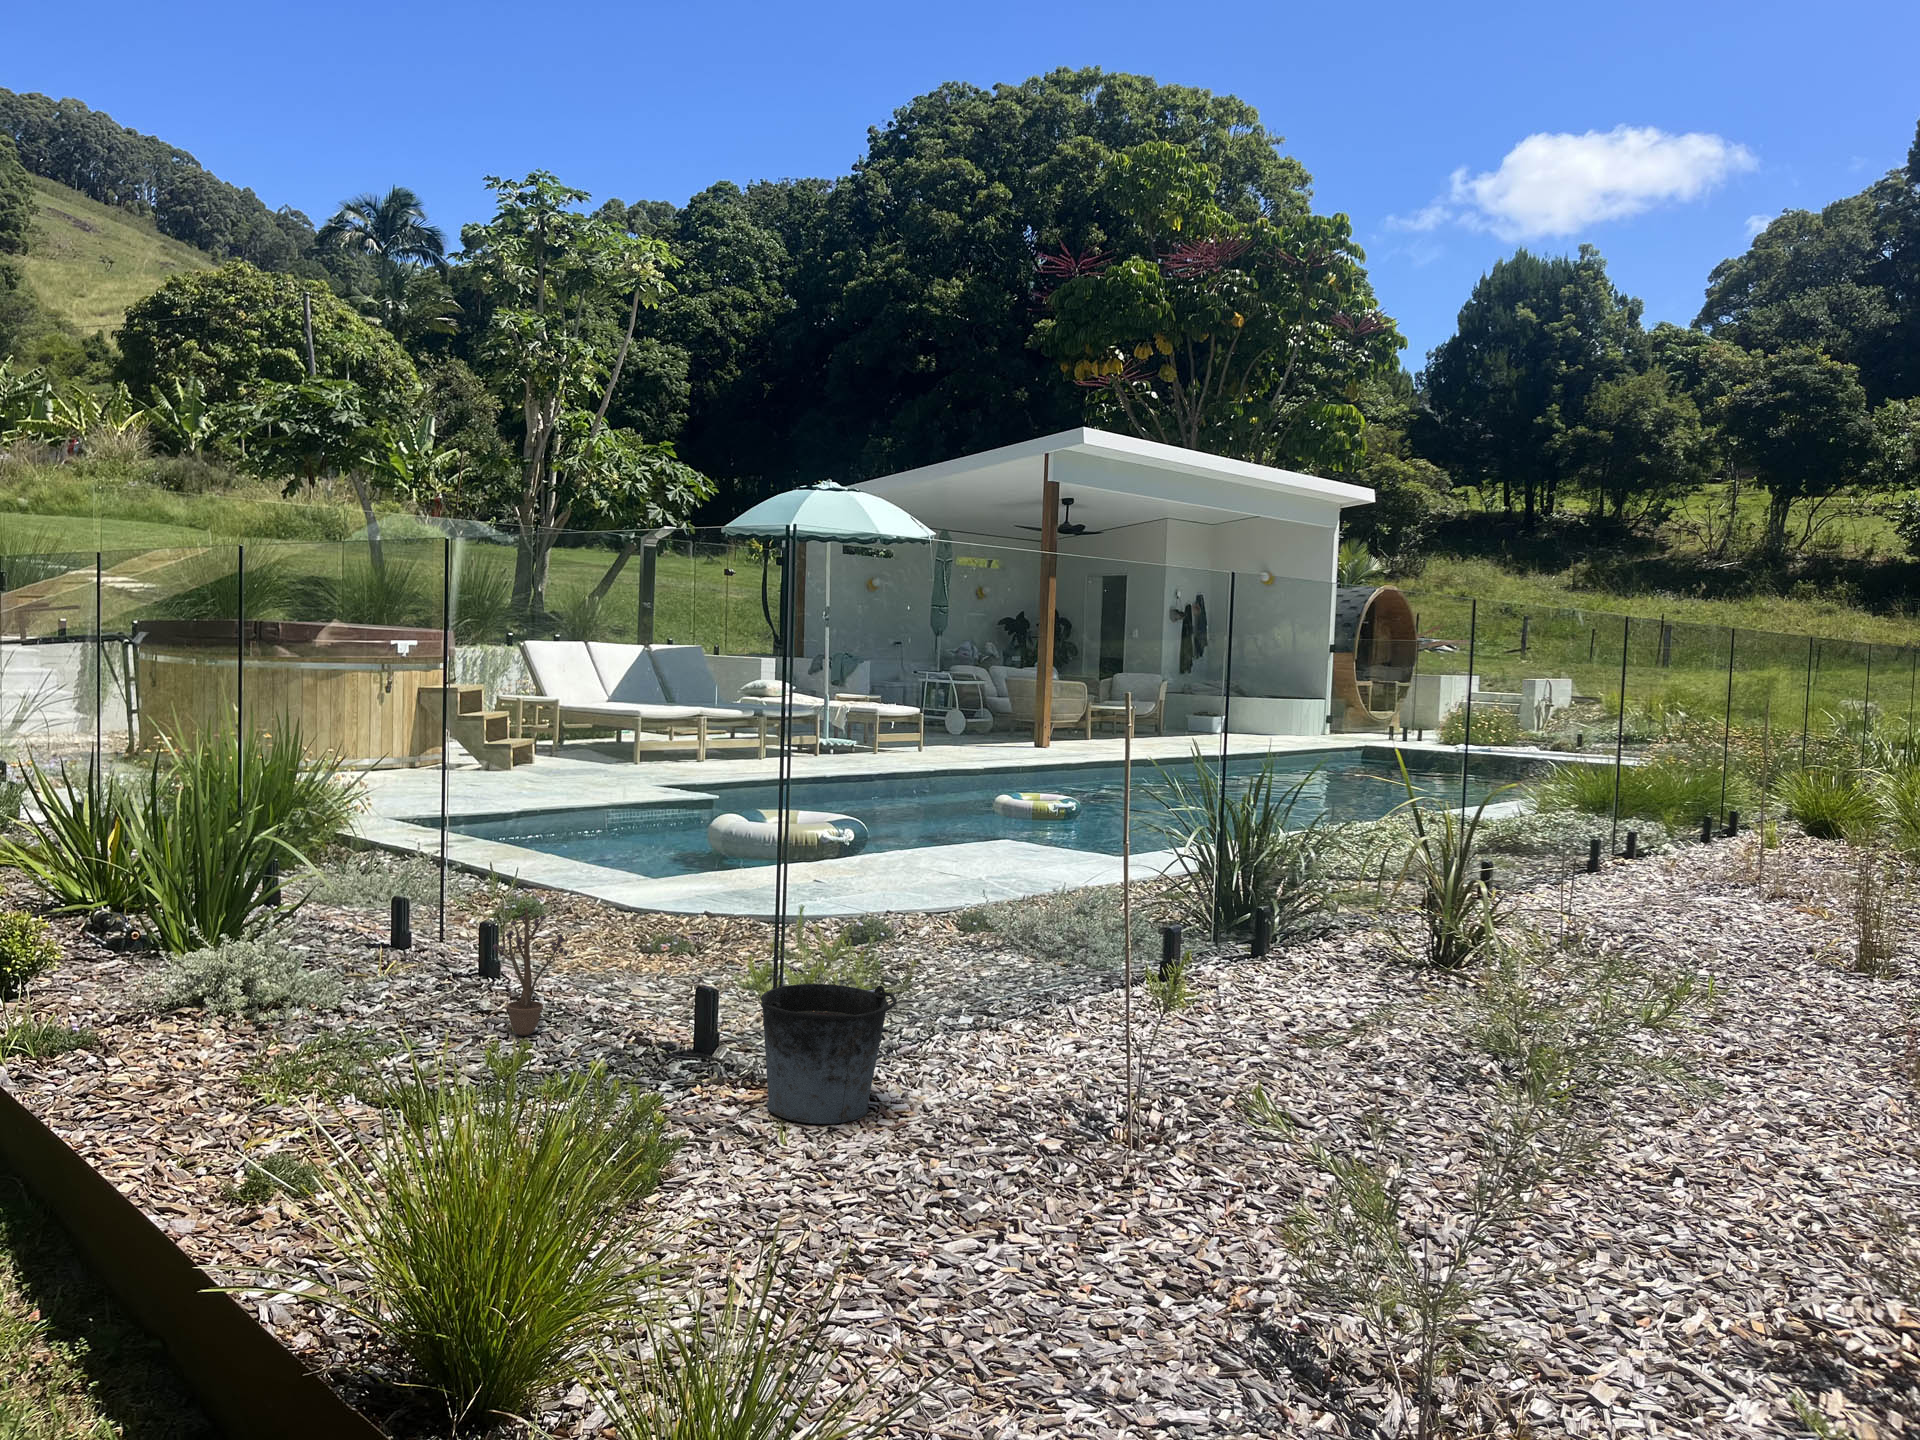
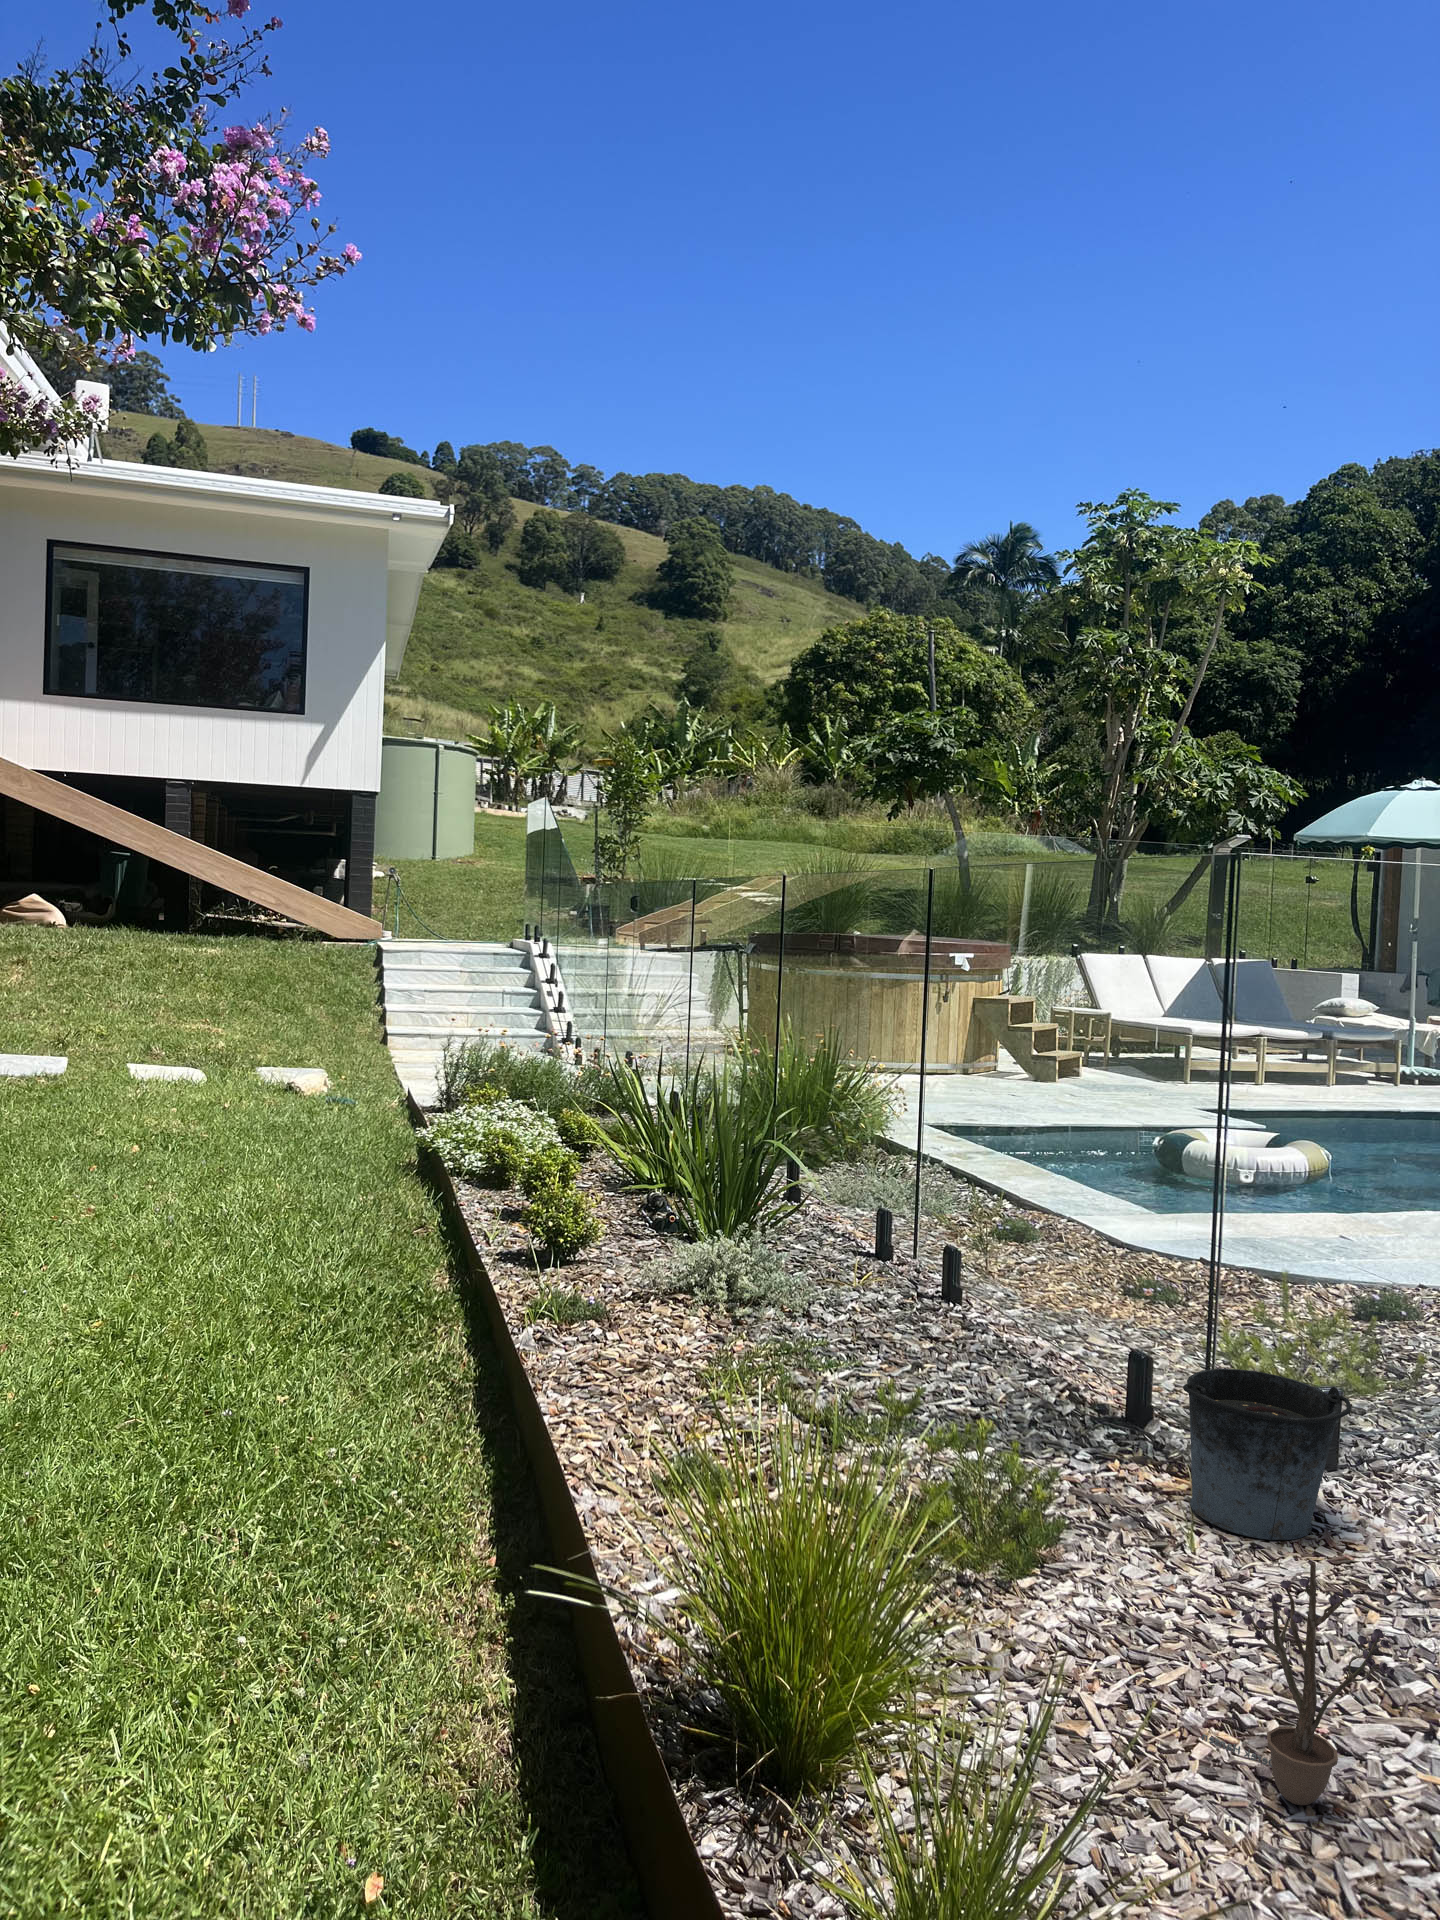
decorative plant: present [475,908,568,1036] -> present [1202,1563,1395,1805]

